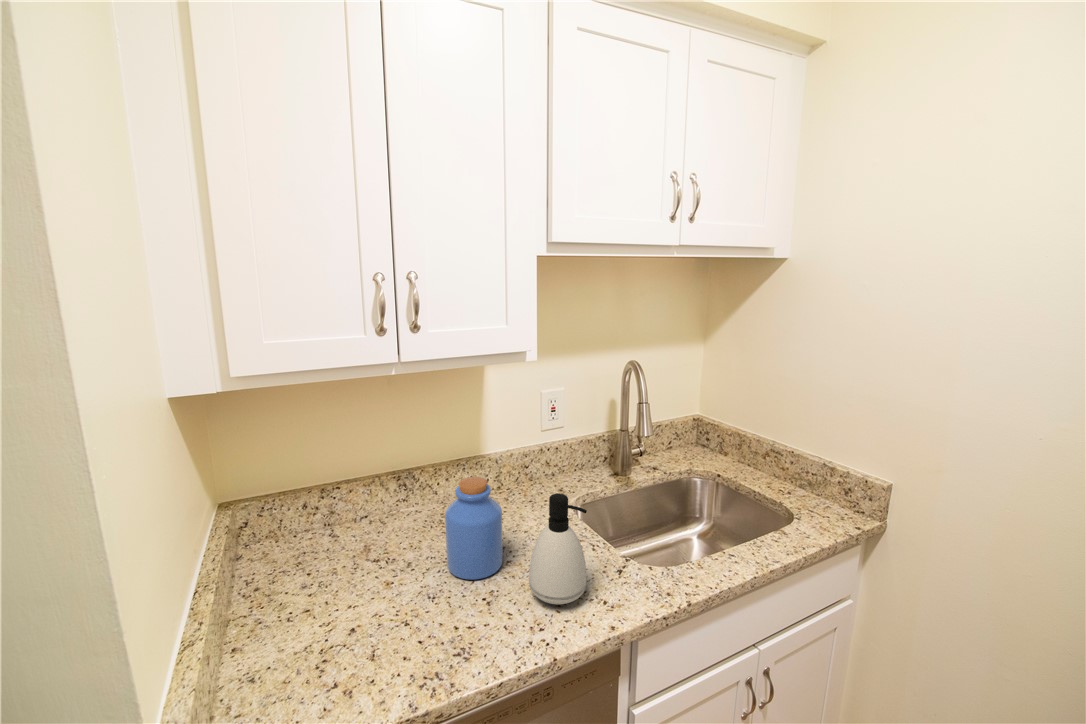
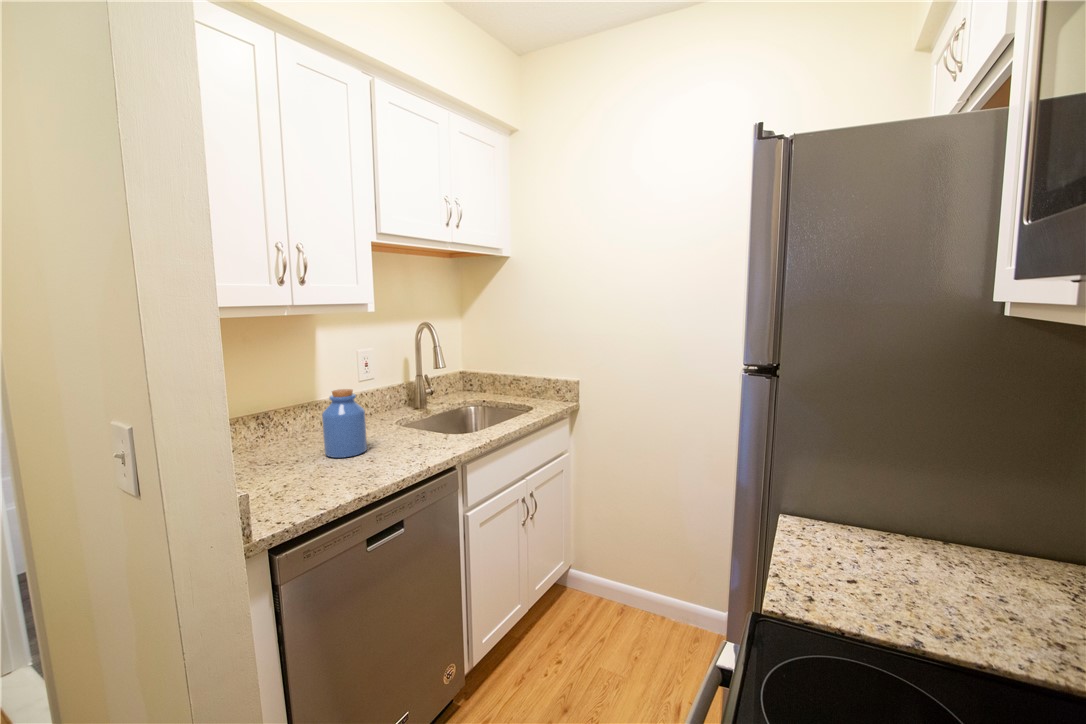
soap dispenser: present [529,493,587,604] -> none [394,382,432,452]

